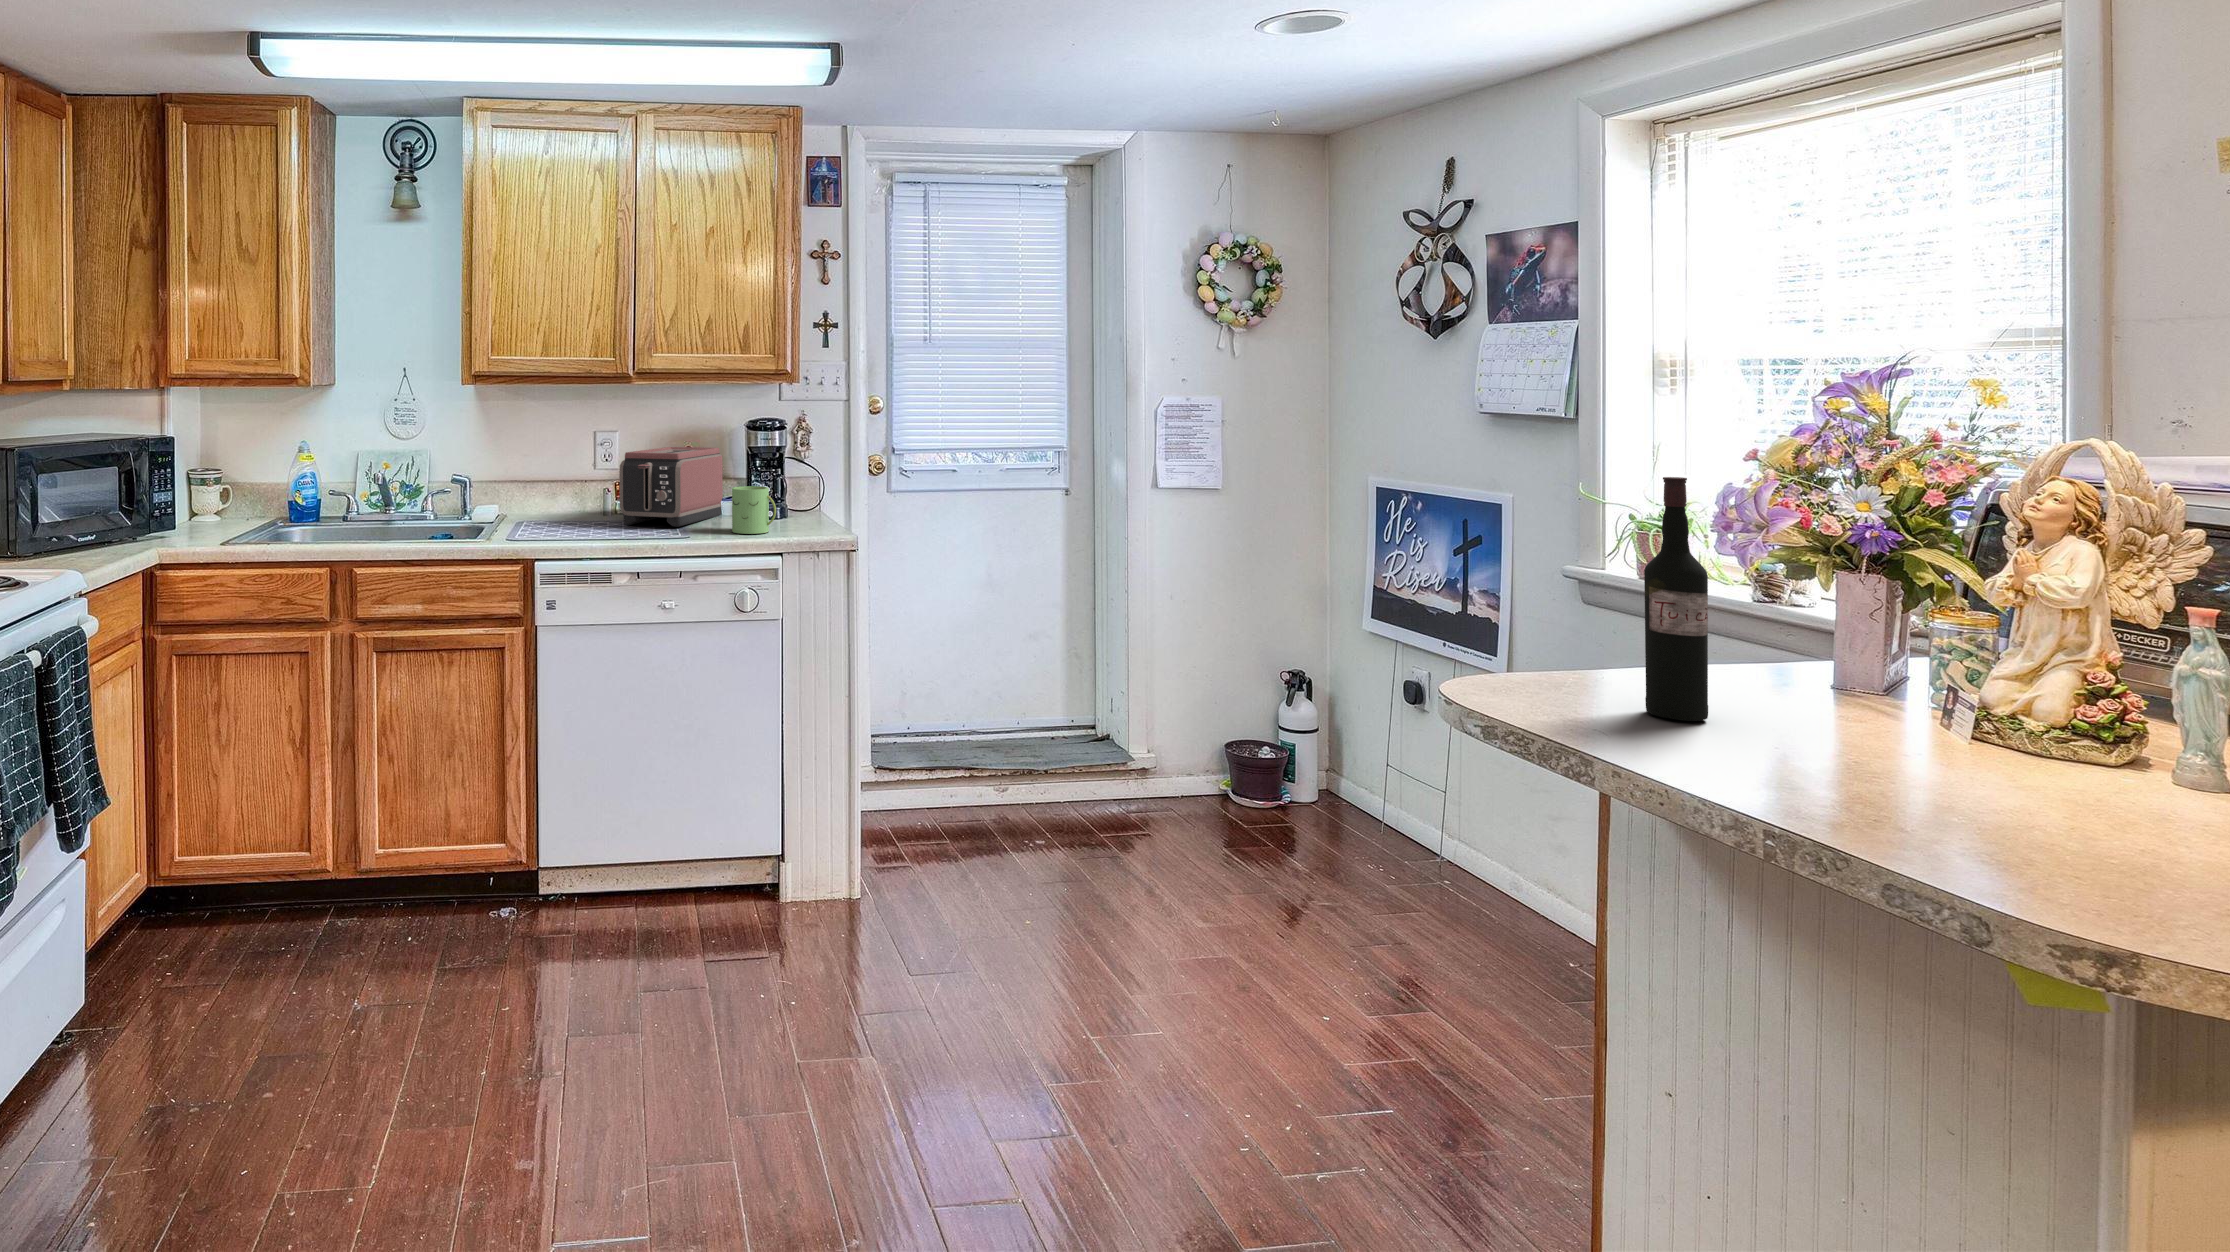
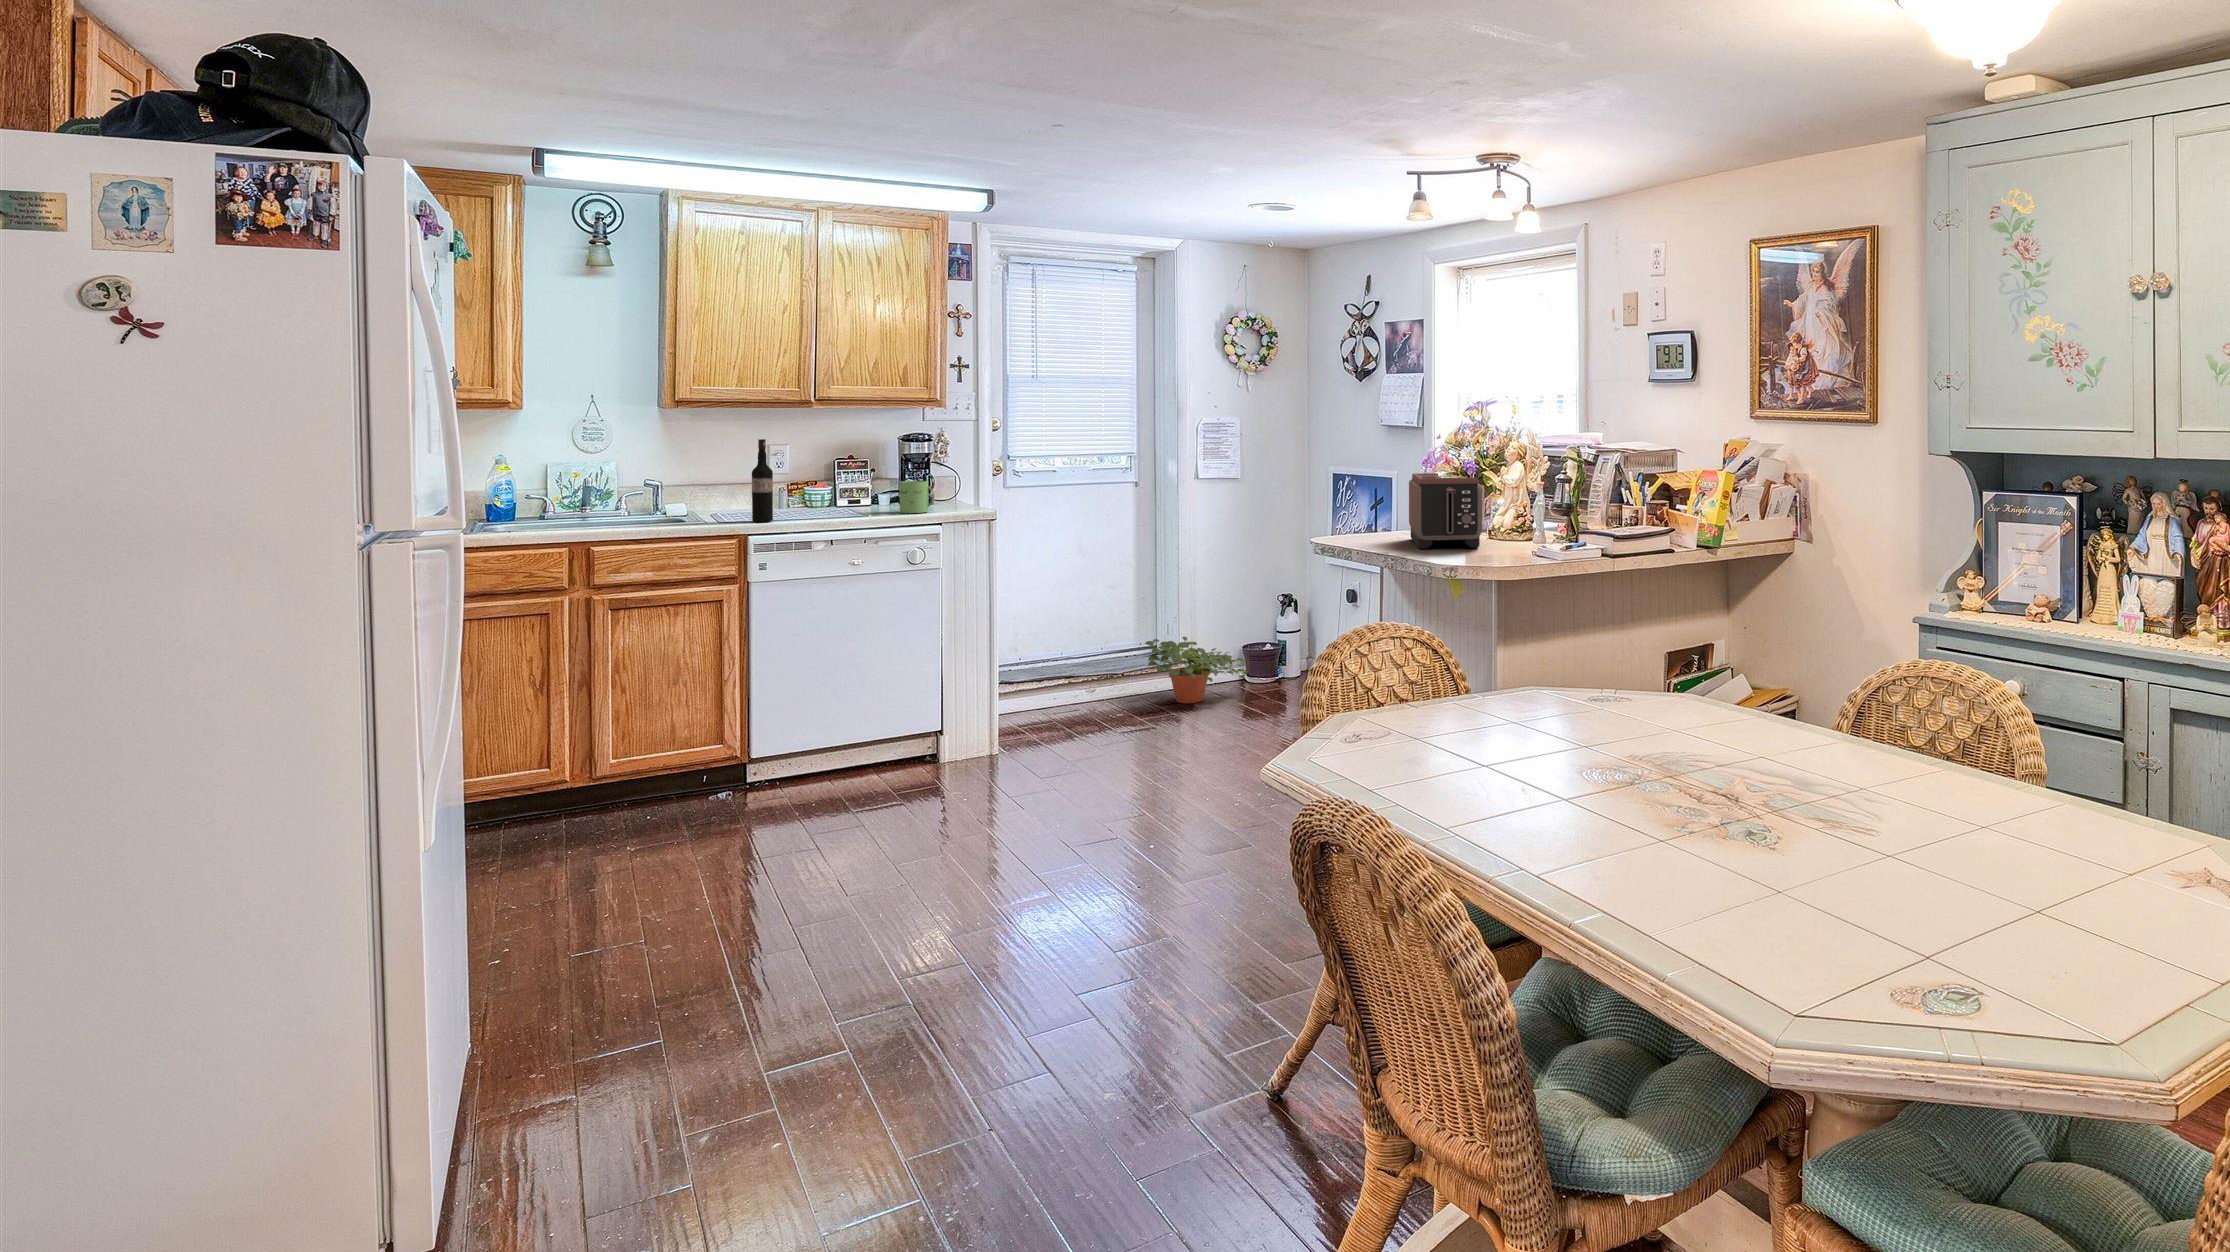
toaster: present [619,447,723,527] -> present [1409,473,1482,549]
wine bottle: present [1644,477,1708,721] -> present [752,439,773,522]
potted plant: none [1073,725,1235,838] -> present [1145,637,1247,703]

